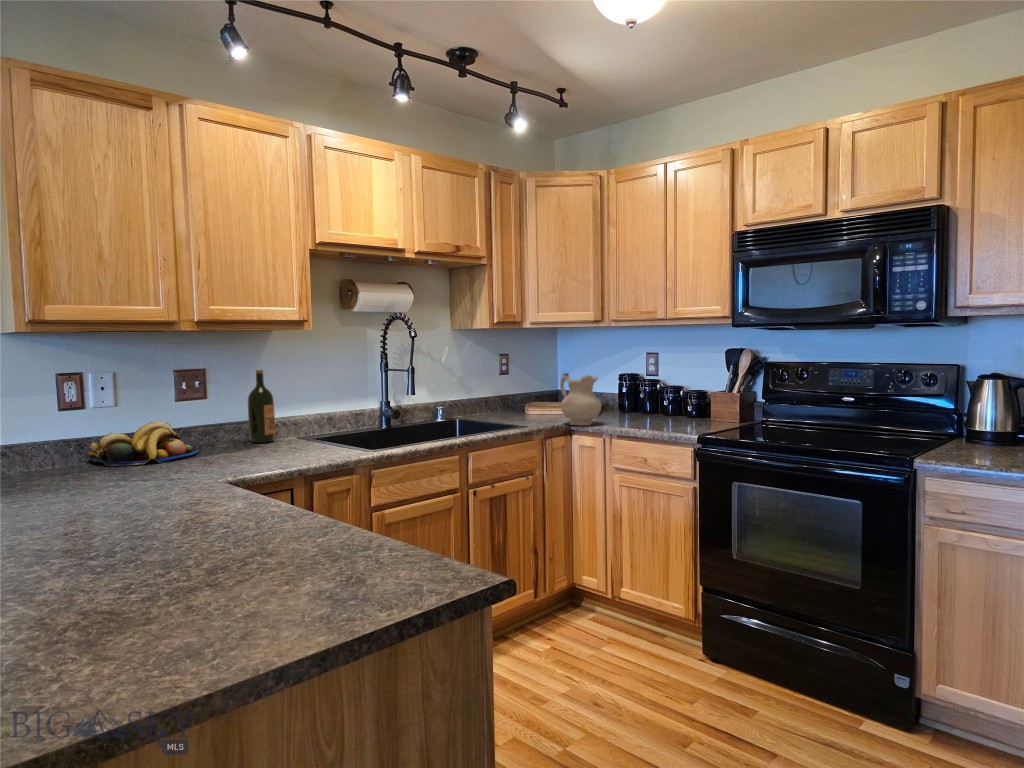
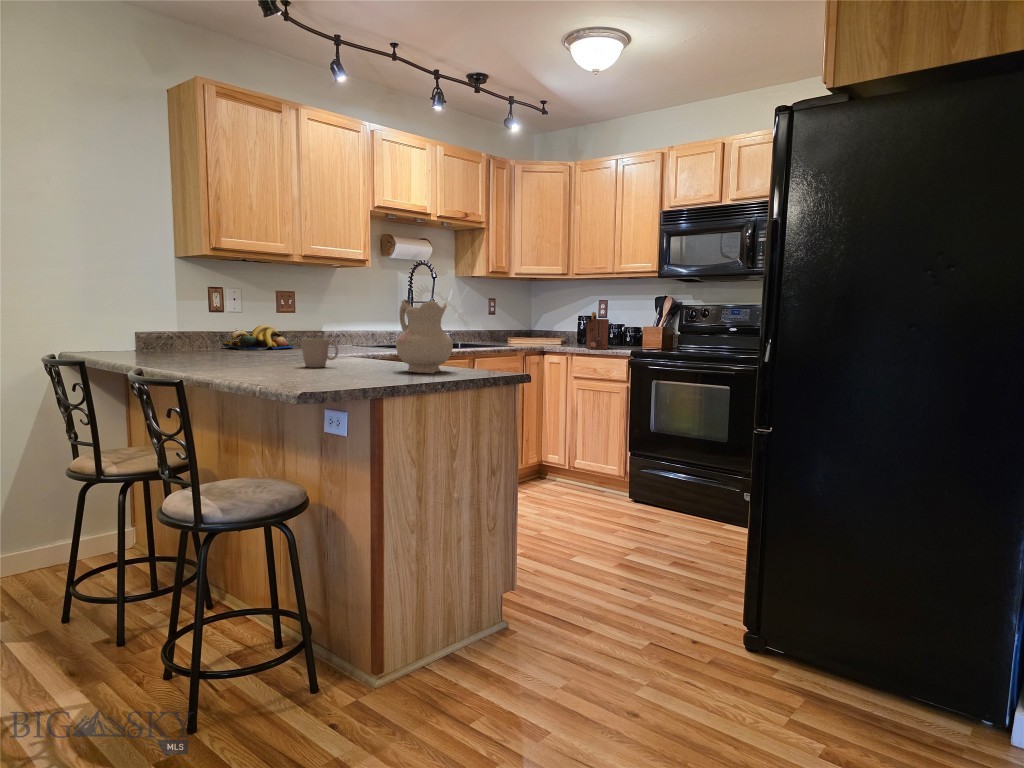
wine bottle: present [248,370,275,443] -> none [320,295,338,346]
ceramic pitcher: present [560,373,601,426] -> present [396,300,453,373]
toaster: none [630,377,662,433] -> present [586,312,608,349]
mug: none [69,506,145,572] -> present [301,339,338,367]

